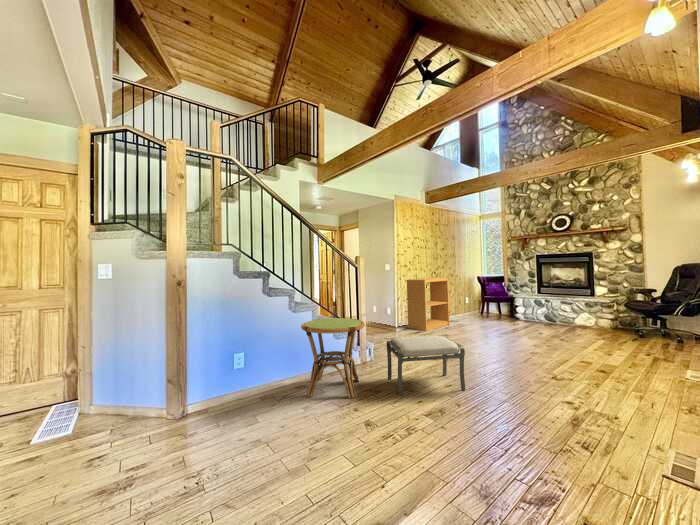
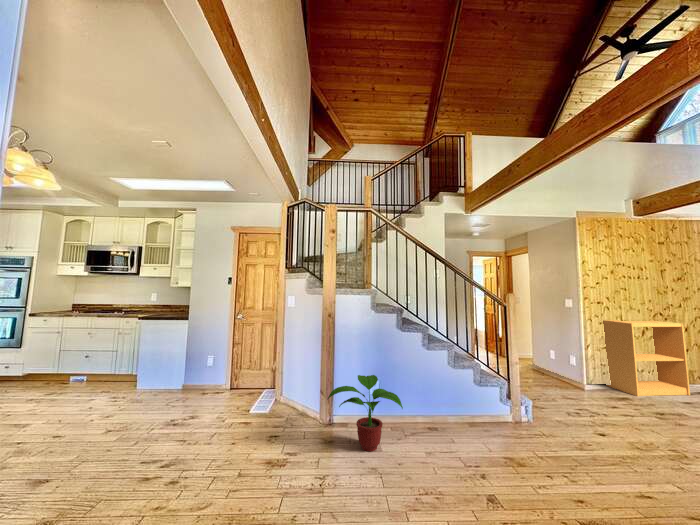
side table: present [301,318,365,398] -> none [431,361,505,460]
ottoman: present [387,336,465,395] -> none [540,401,674,510]
potted plant: none [190,345,283,426] -> present [328,375,403,452]

